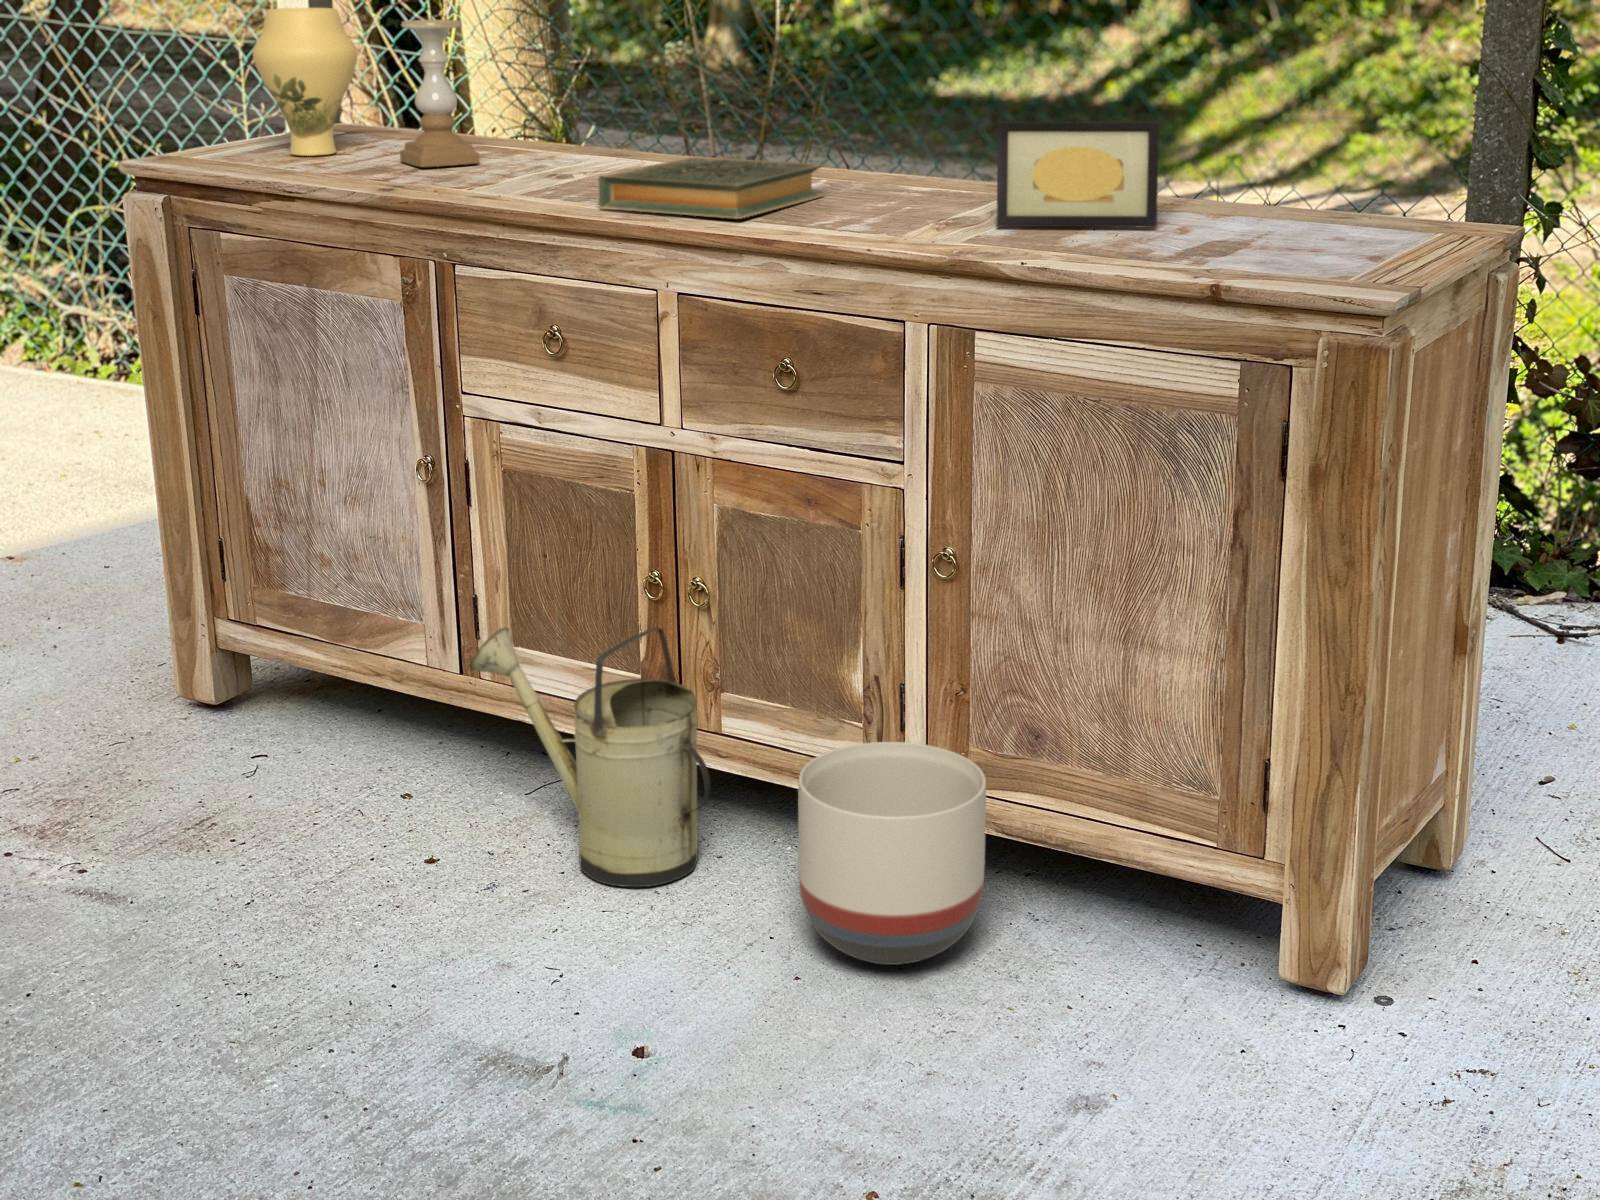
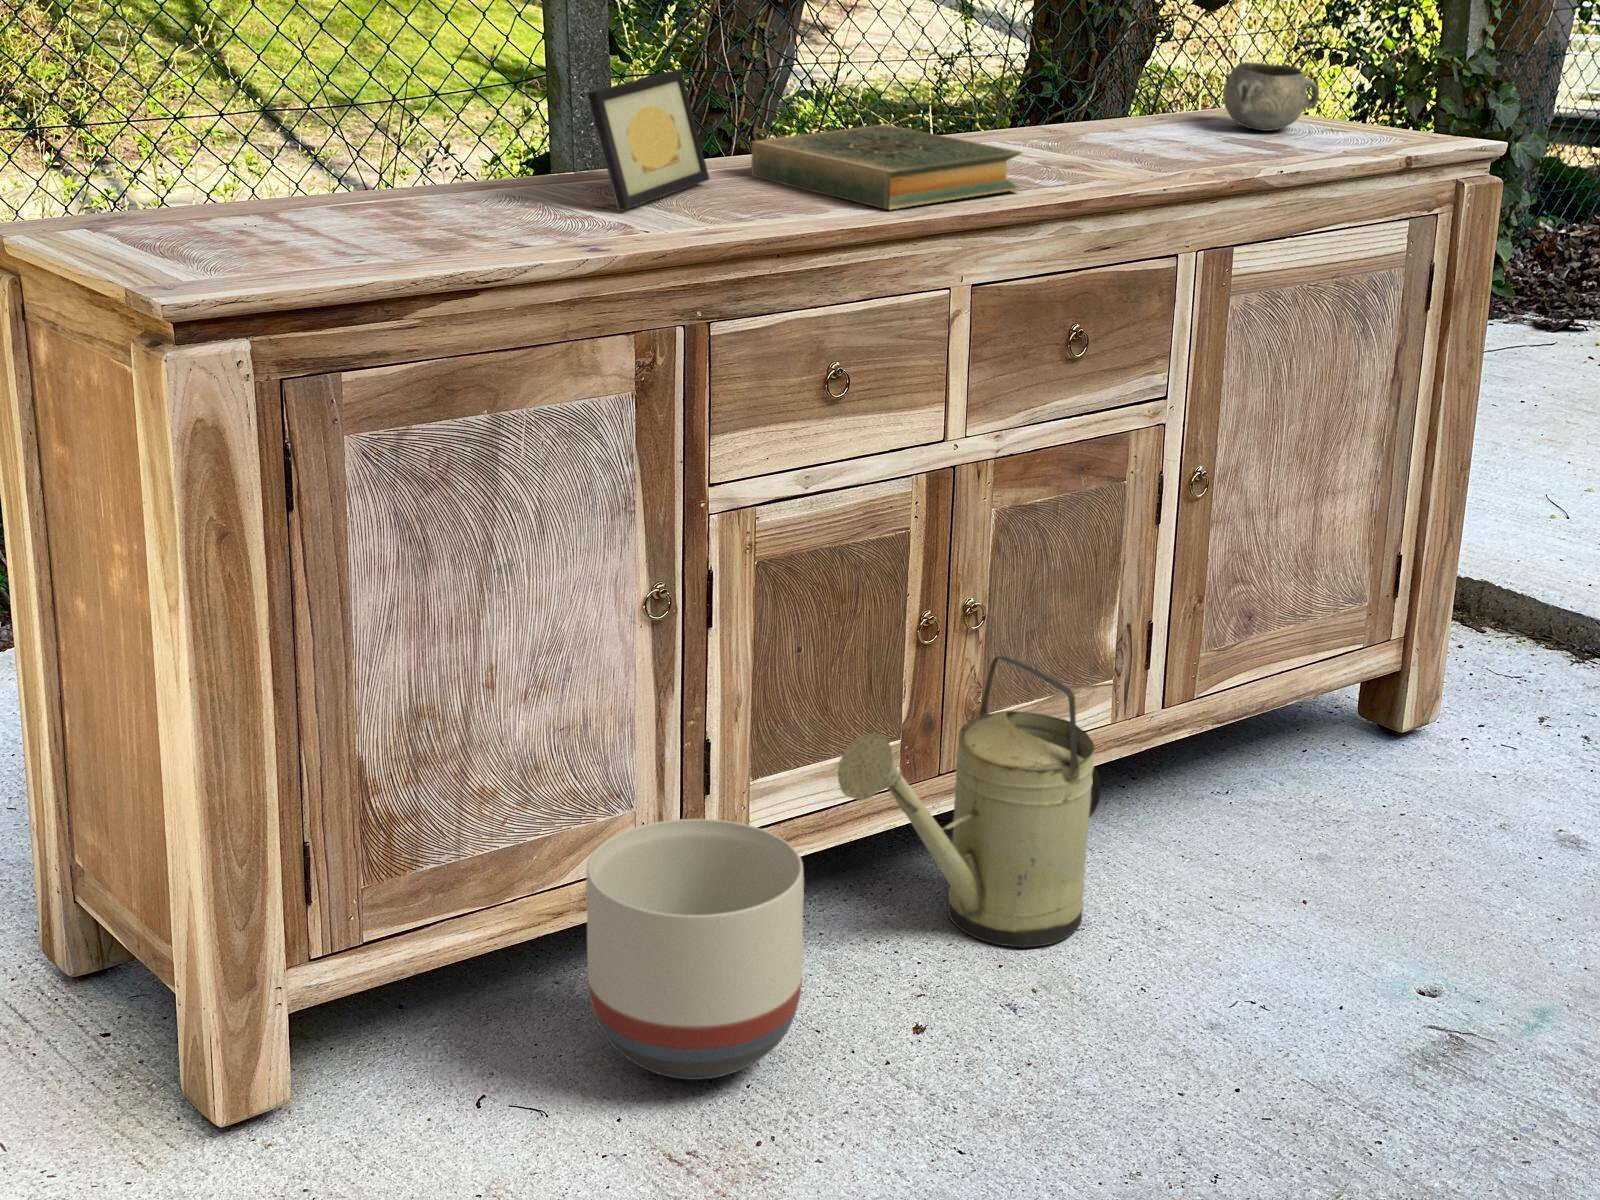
vase: present [253,8,358,156] -> none [142,12,305,244]
candle holder: present [400,20,479,167] -> none [381,10,476,220]
picture frame: present [996,121,1159,227] -> present [588,68,709,211]
decorative bowl: none [1197,168,1309,246] -> present [1223,62,1319,131]
planter: present [798,742,986,965] -> present [586,819,804,1080]

